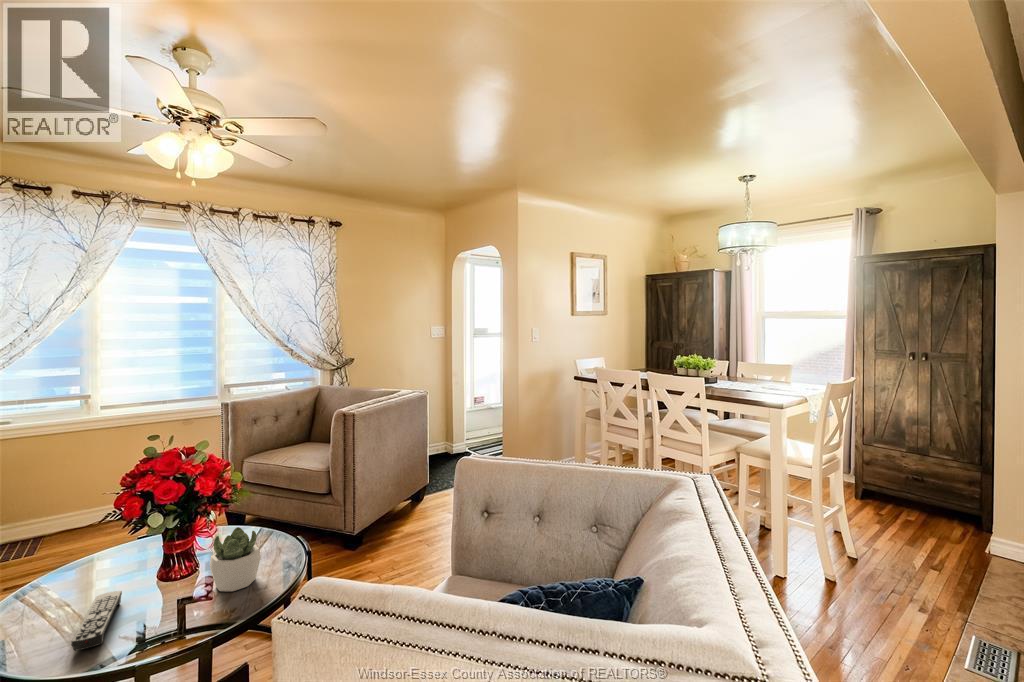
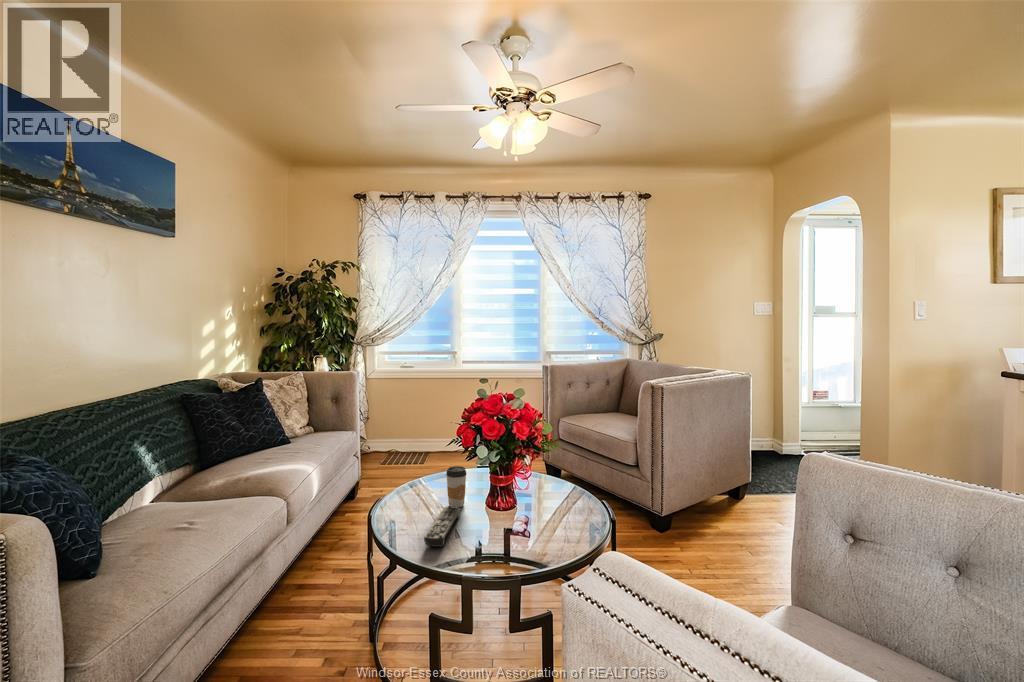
succulent plant: present [210,527,261,591] -> none [523,474,566,534]
coffee cup: none [98,541,129,592] -> present [446,466,467,508]

